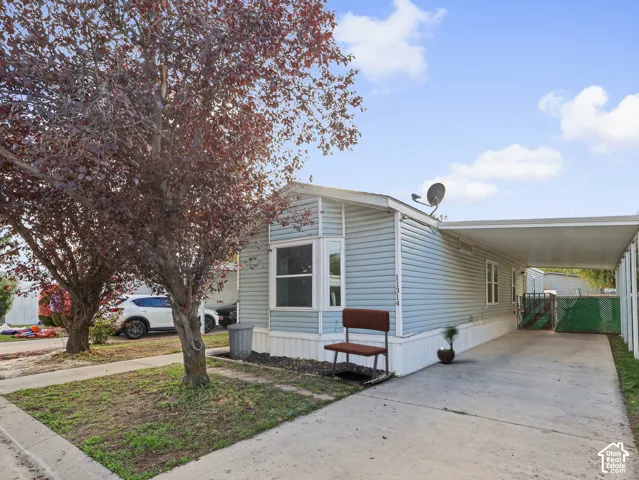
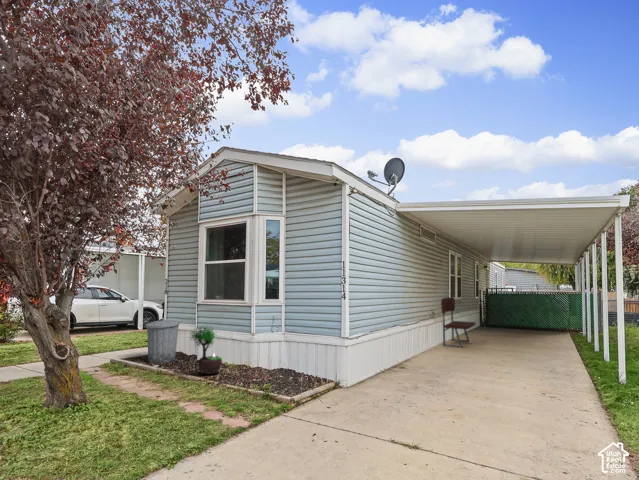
bench: present [324,308,390,384] -> present [441,297,476,347]
potted tree: present [437,326,459,363] -> present [192,327,222,374]

